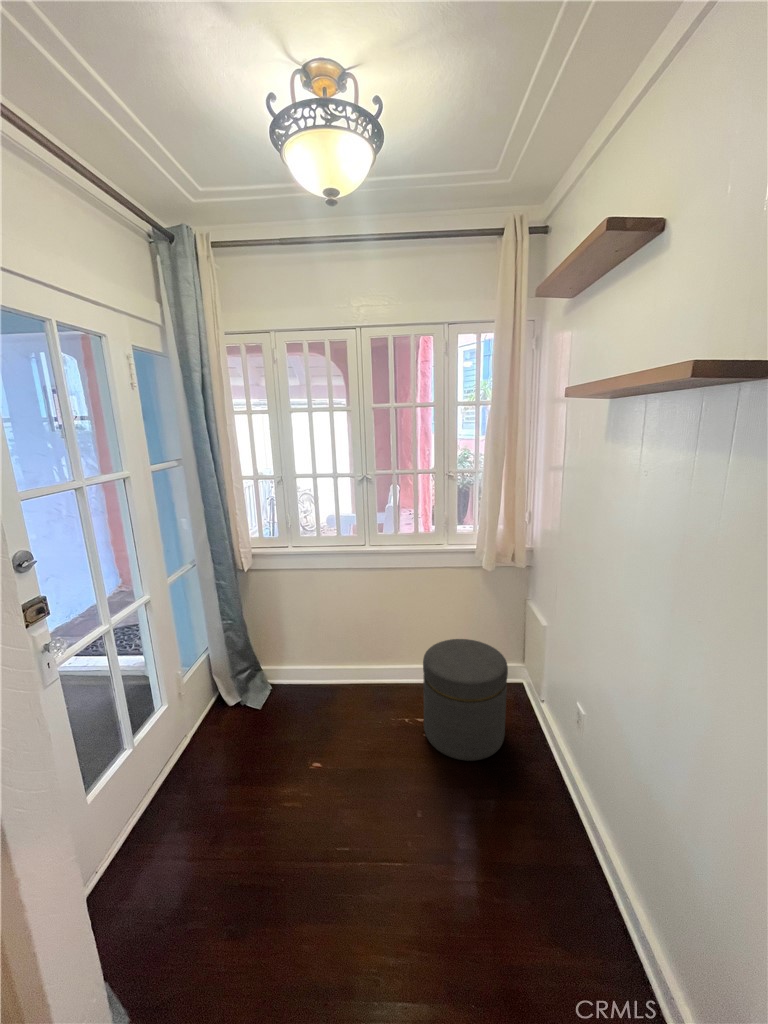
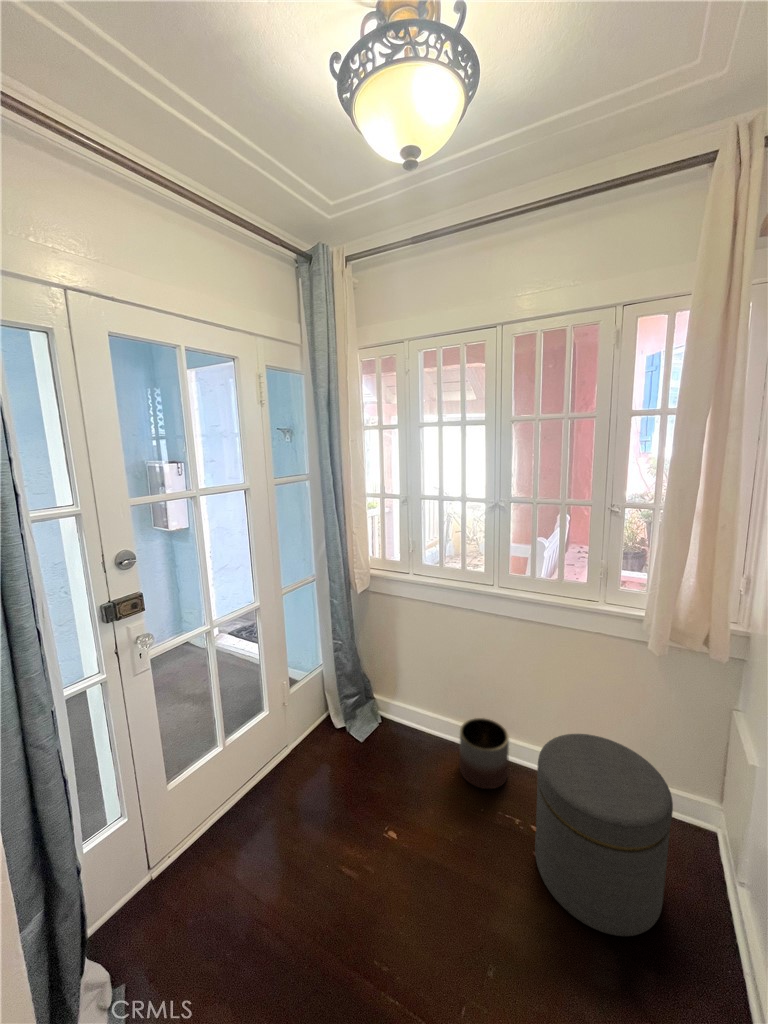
planter: none [352,655,392,709] -> present [459,718,509,789]

